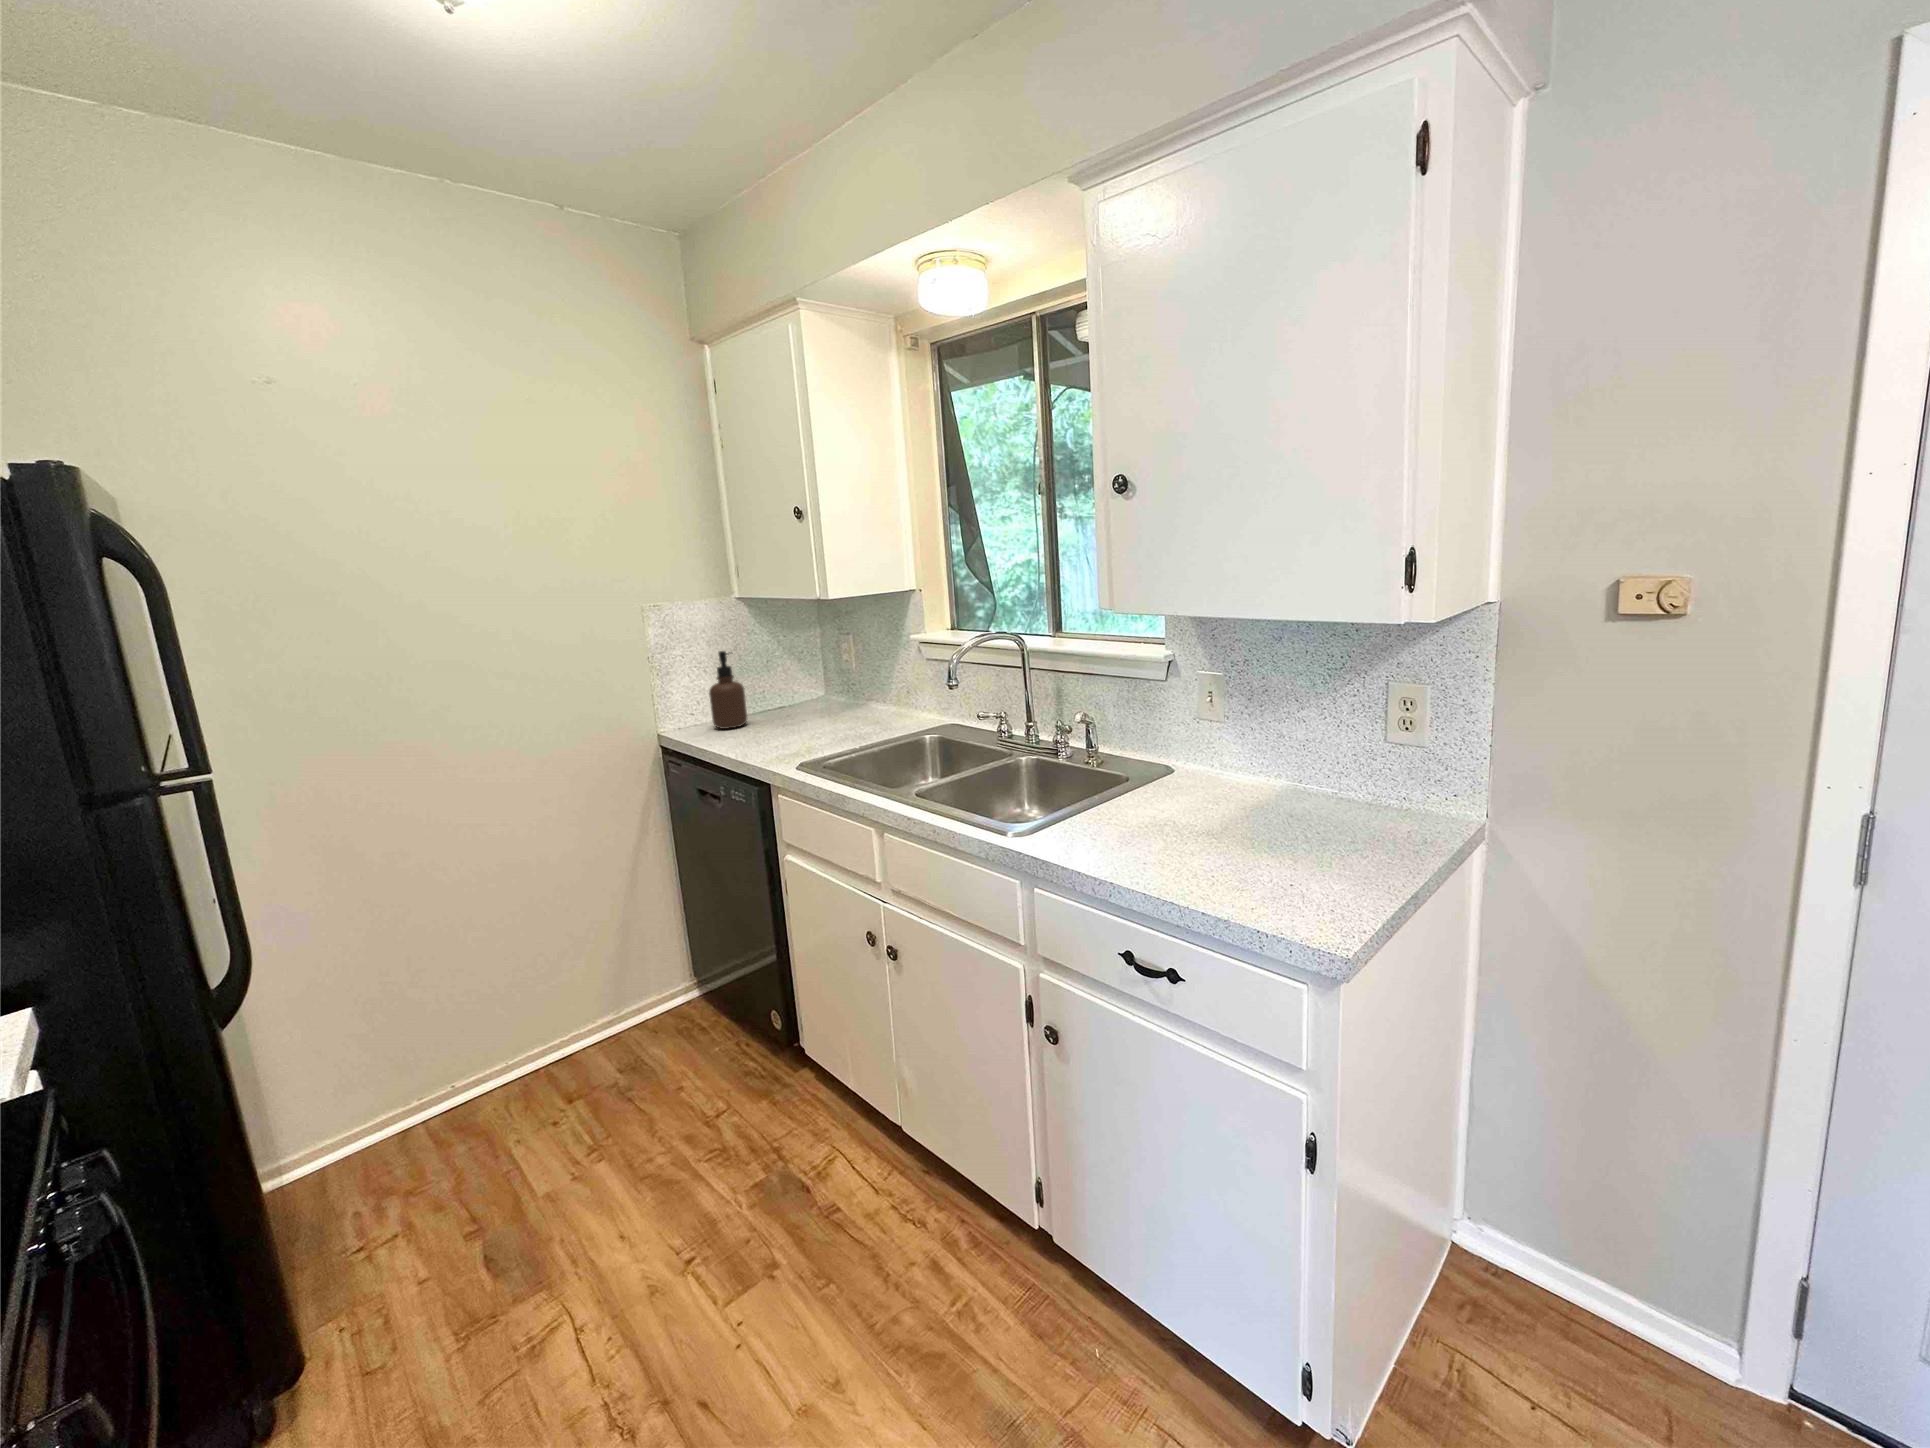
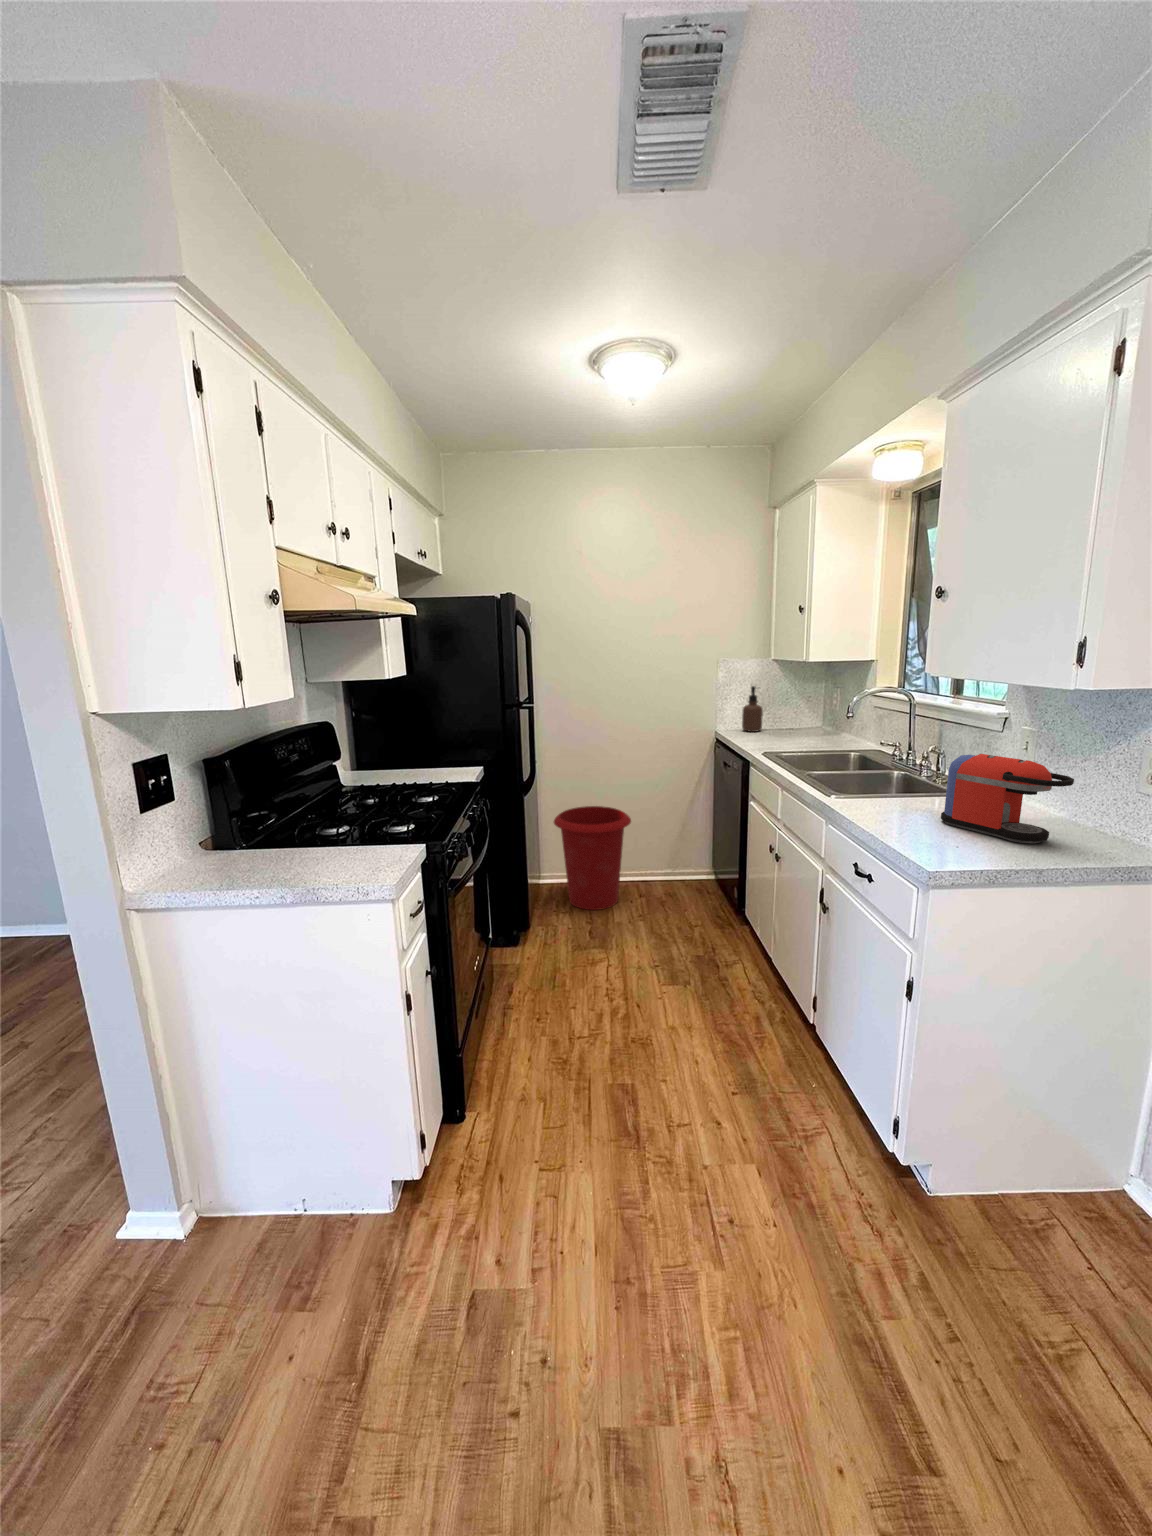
coffee maker: none [1196,727,1369,848] -> present [941,754,1074,843]
waste bin: none [314,941,532,1203] -> present [554,806,631,910]

